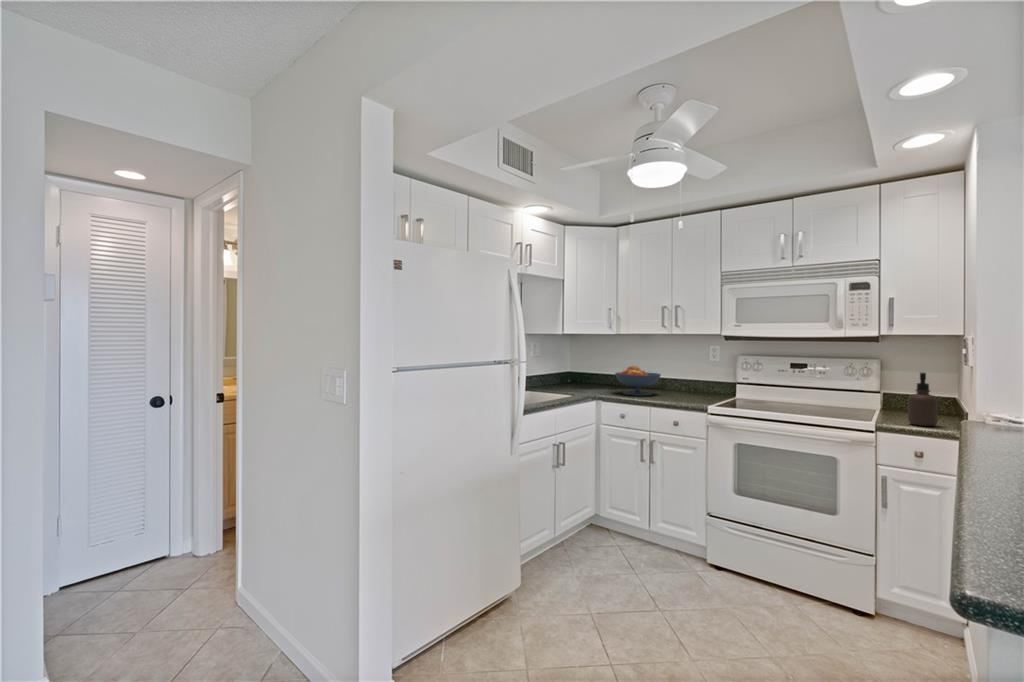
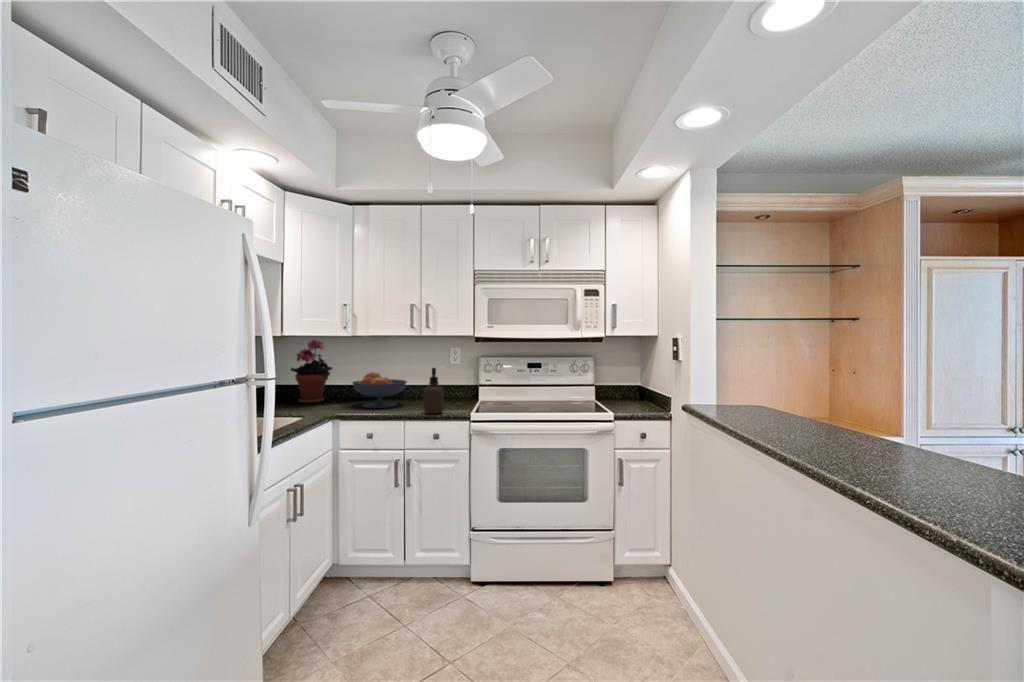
potted plant: none [576,338,606,388] -> present [291,340,332,403]
soap dispenser: present [908,373,938,426] -> present [424,368,444,414]

